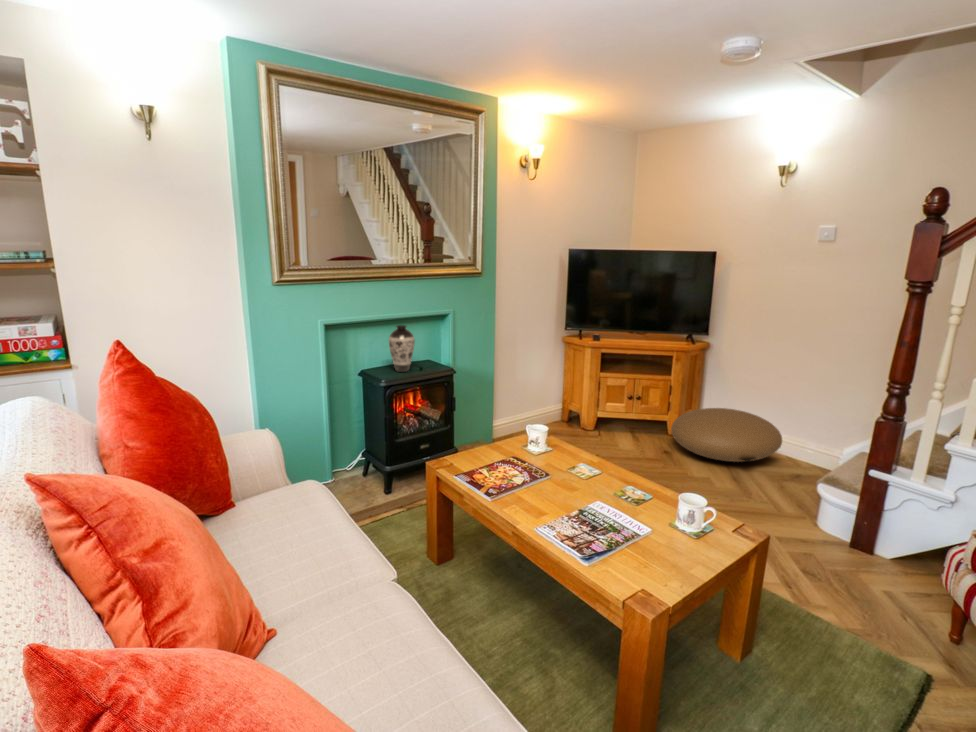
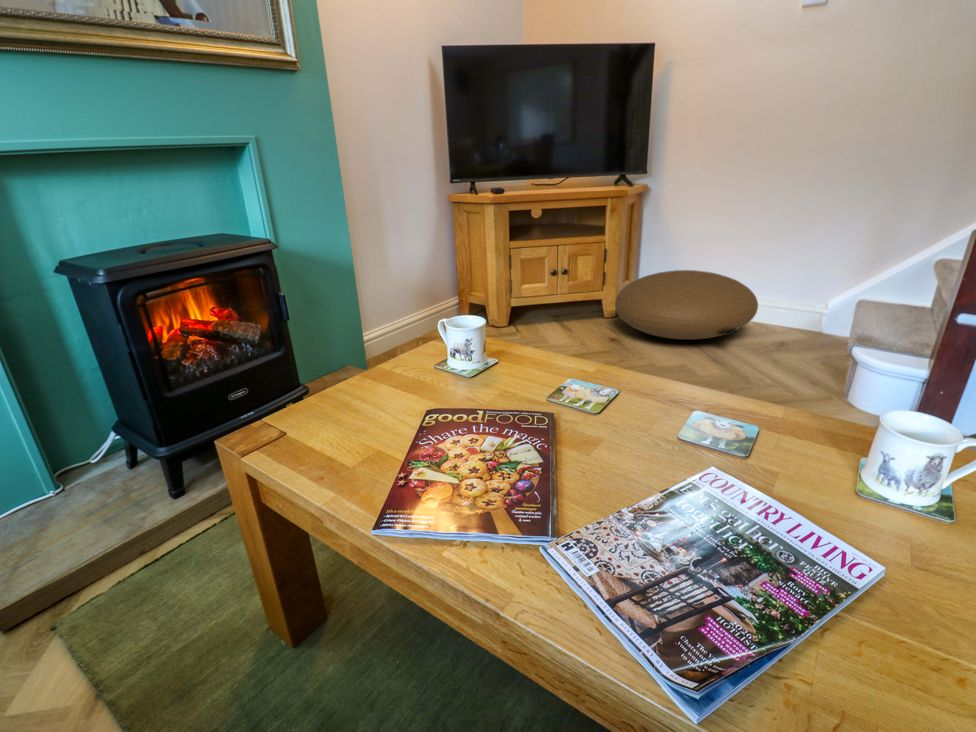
decorative vase: present [389,325,415,372] -> none [102,148,171,253]

